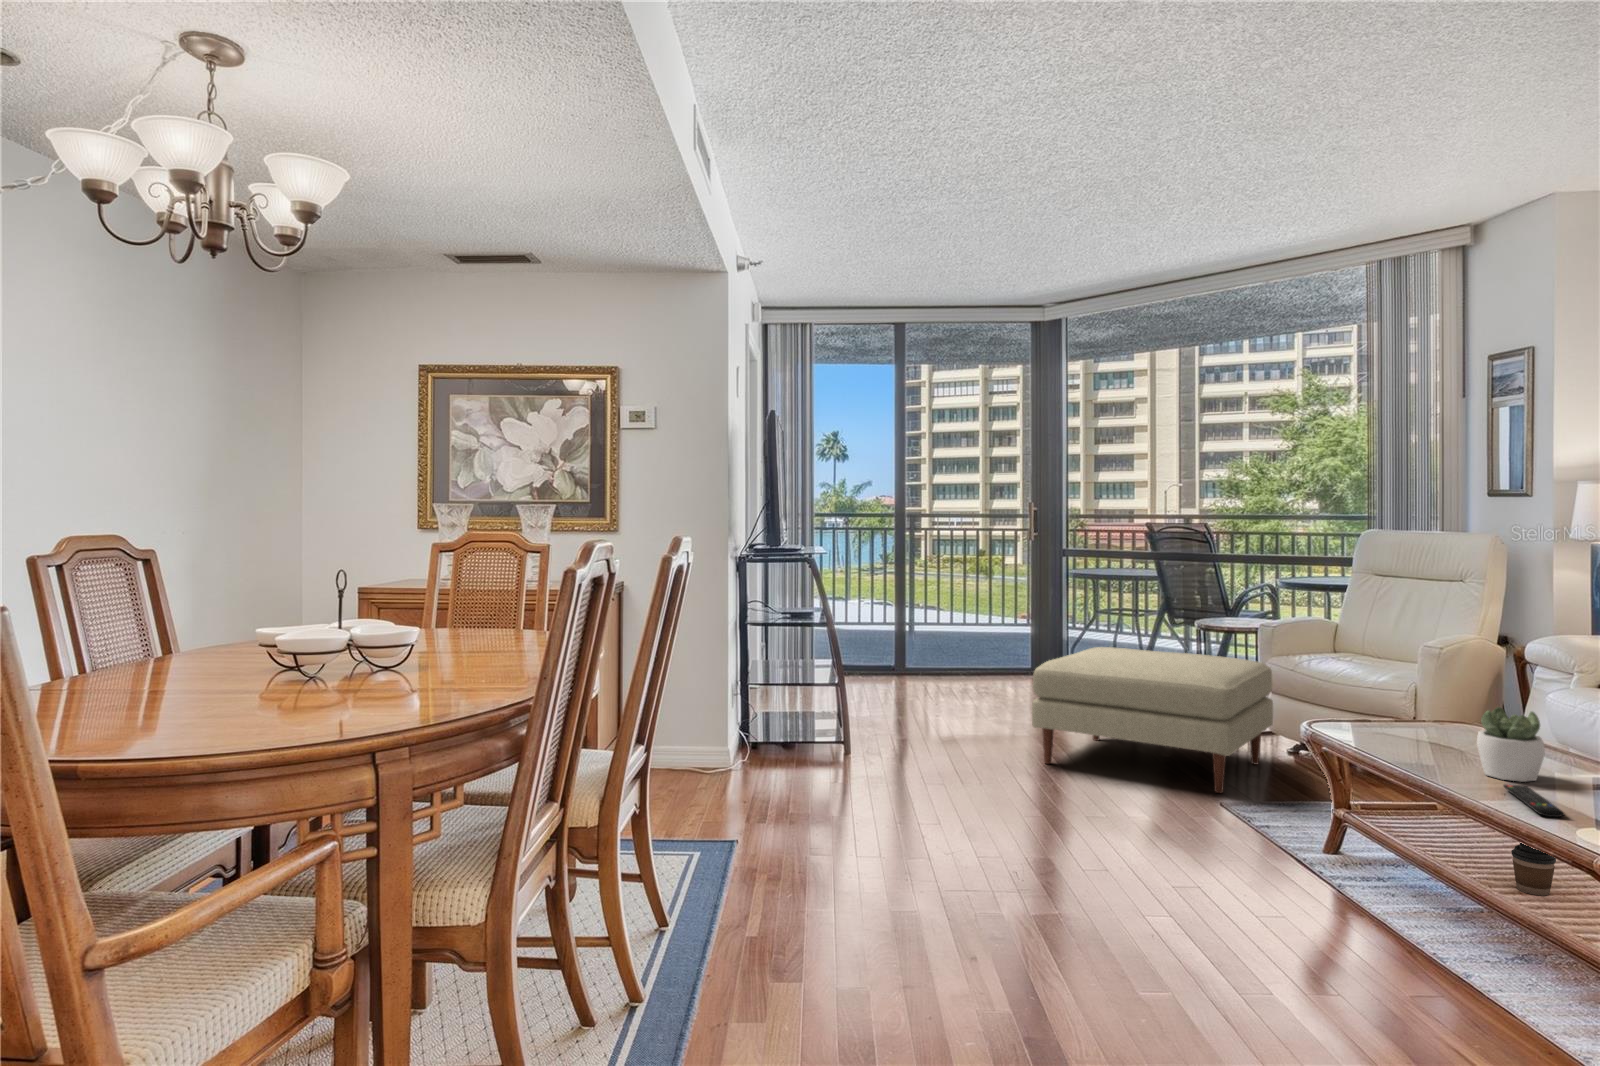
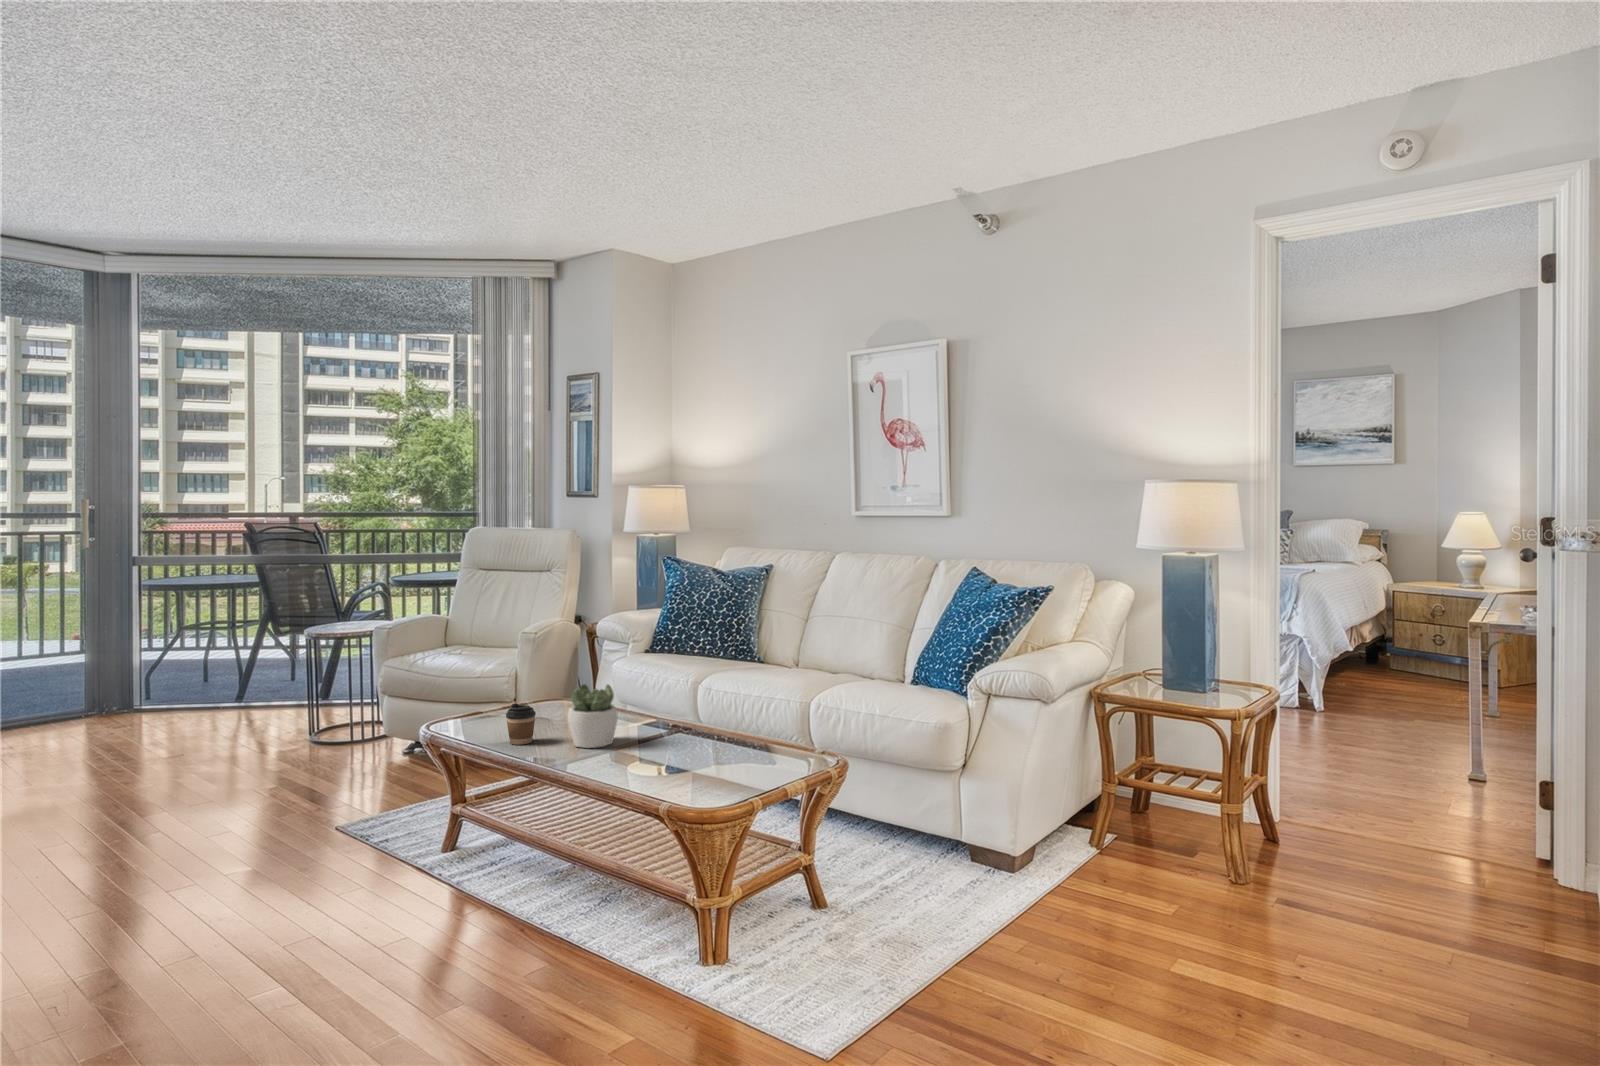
ottoman: present [1032,647,1273,793] -> none [88,664,387,825]
remote control: present [1504,784,1564,817] -> none [590,751,636,777]
coffee cup: present [1511,843,1556,896] -> present [506,703,536,745]

